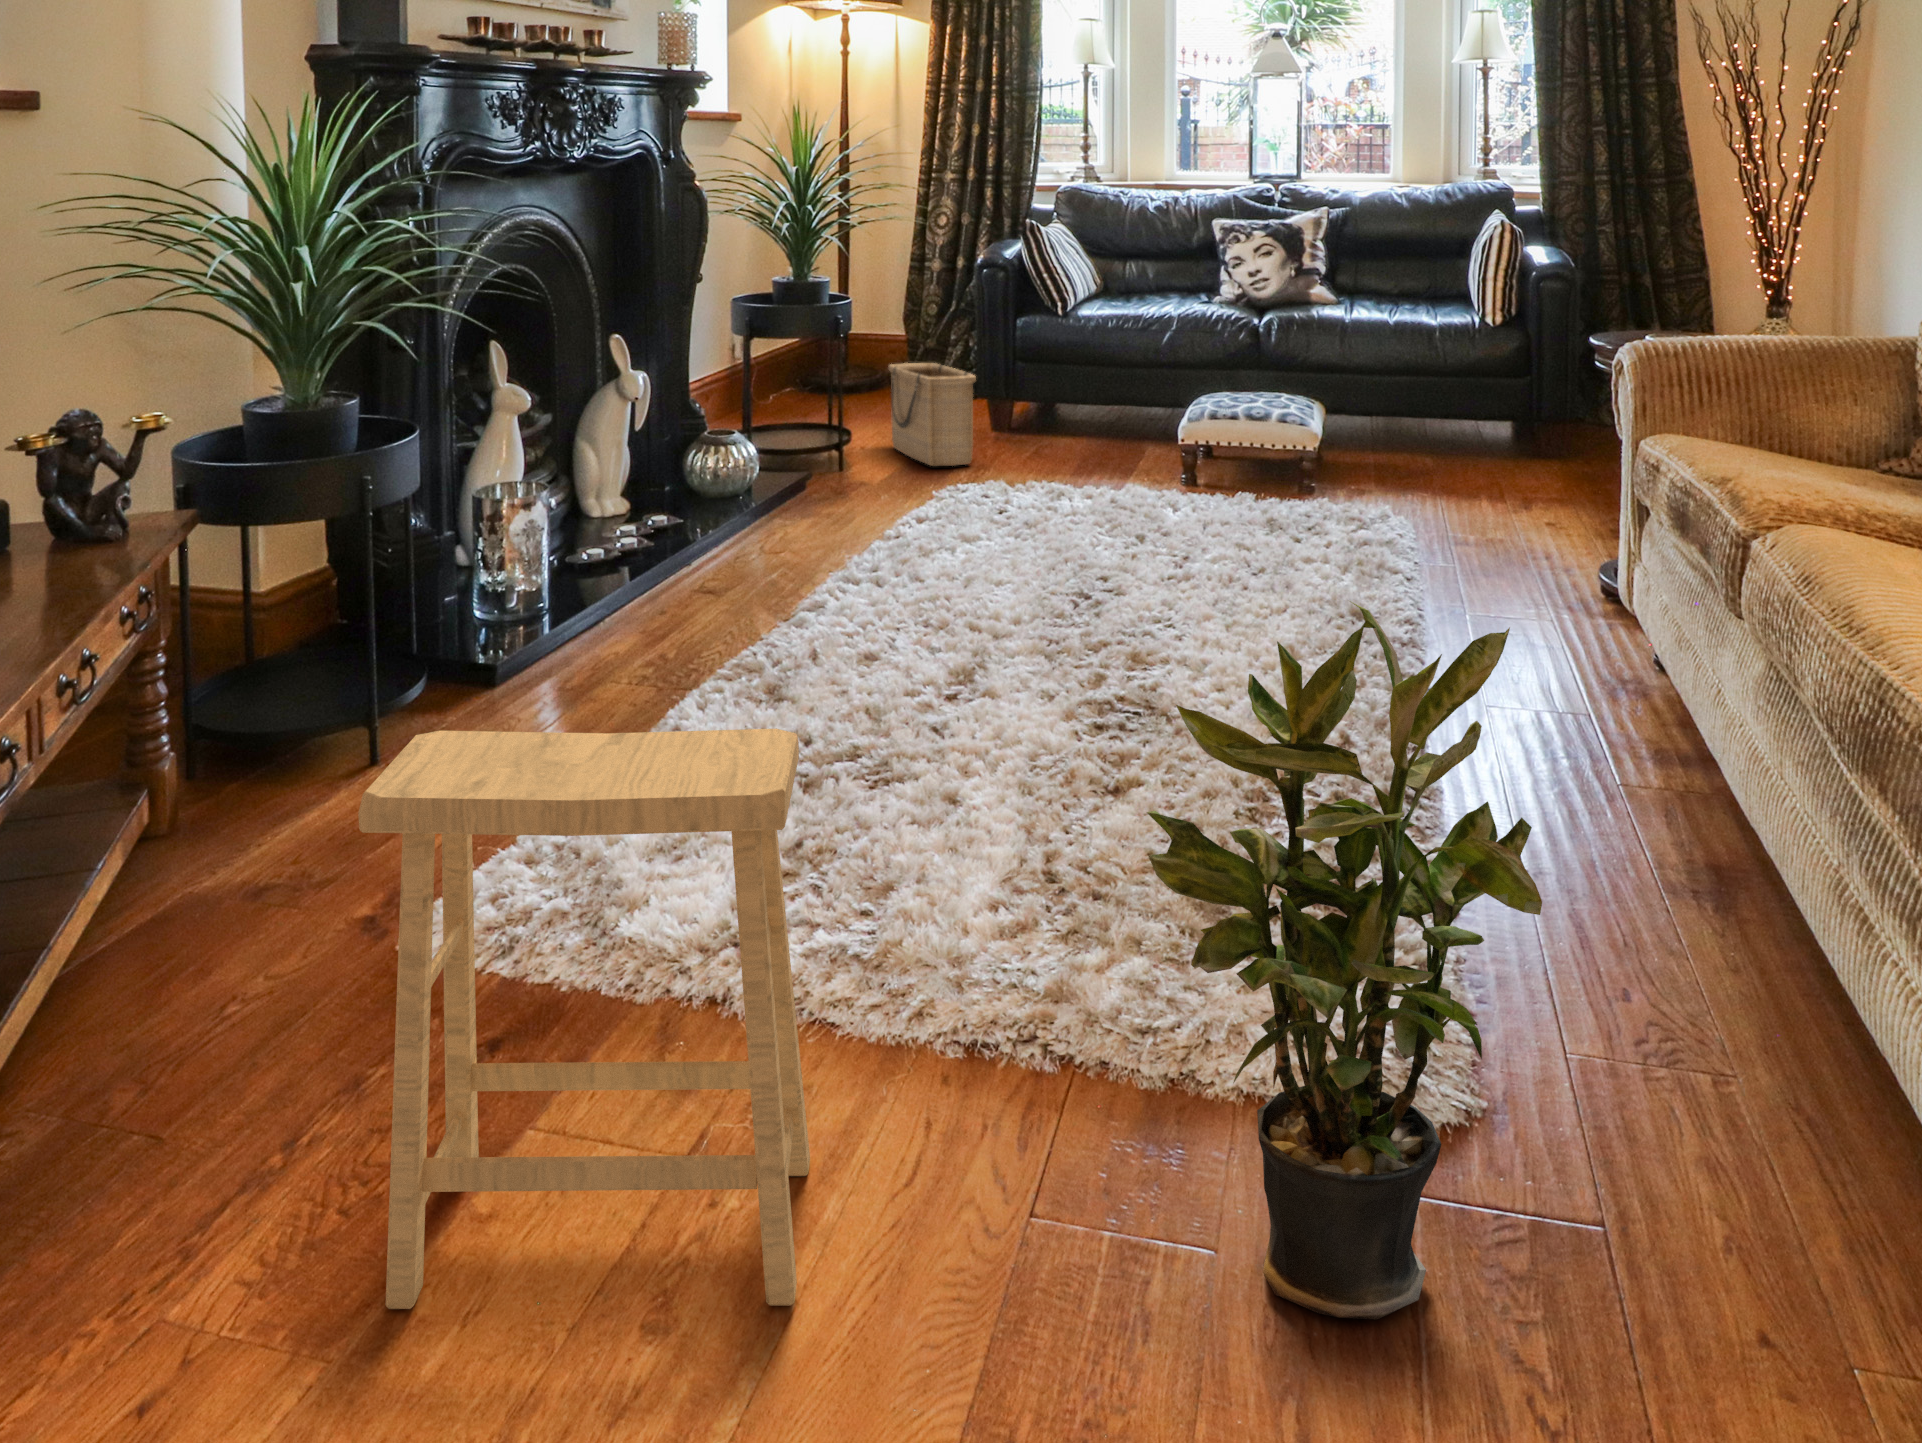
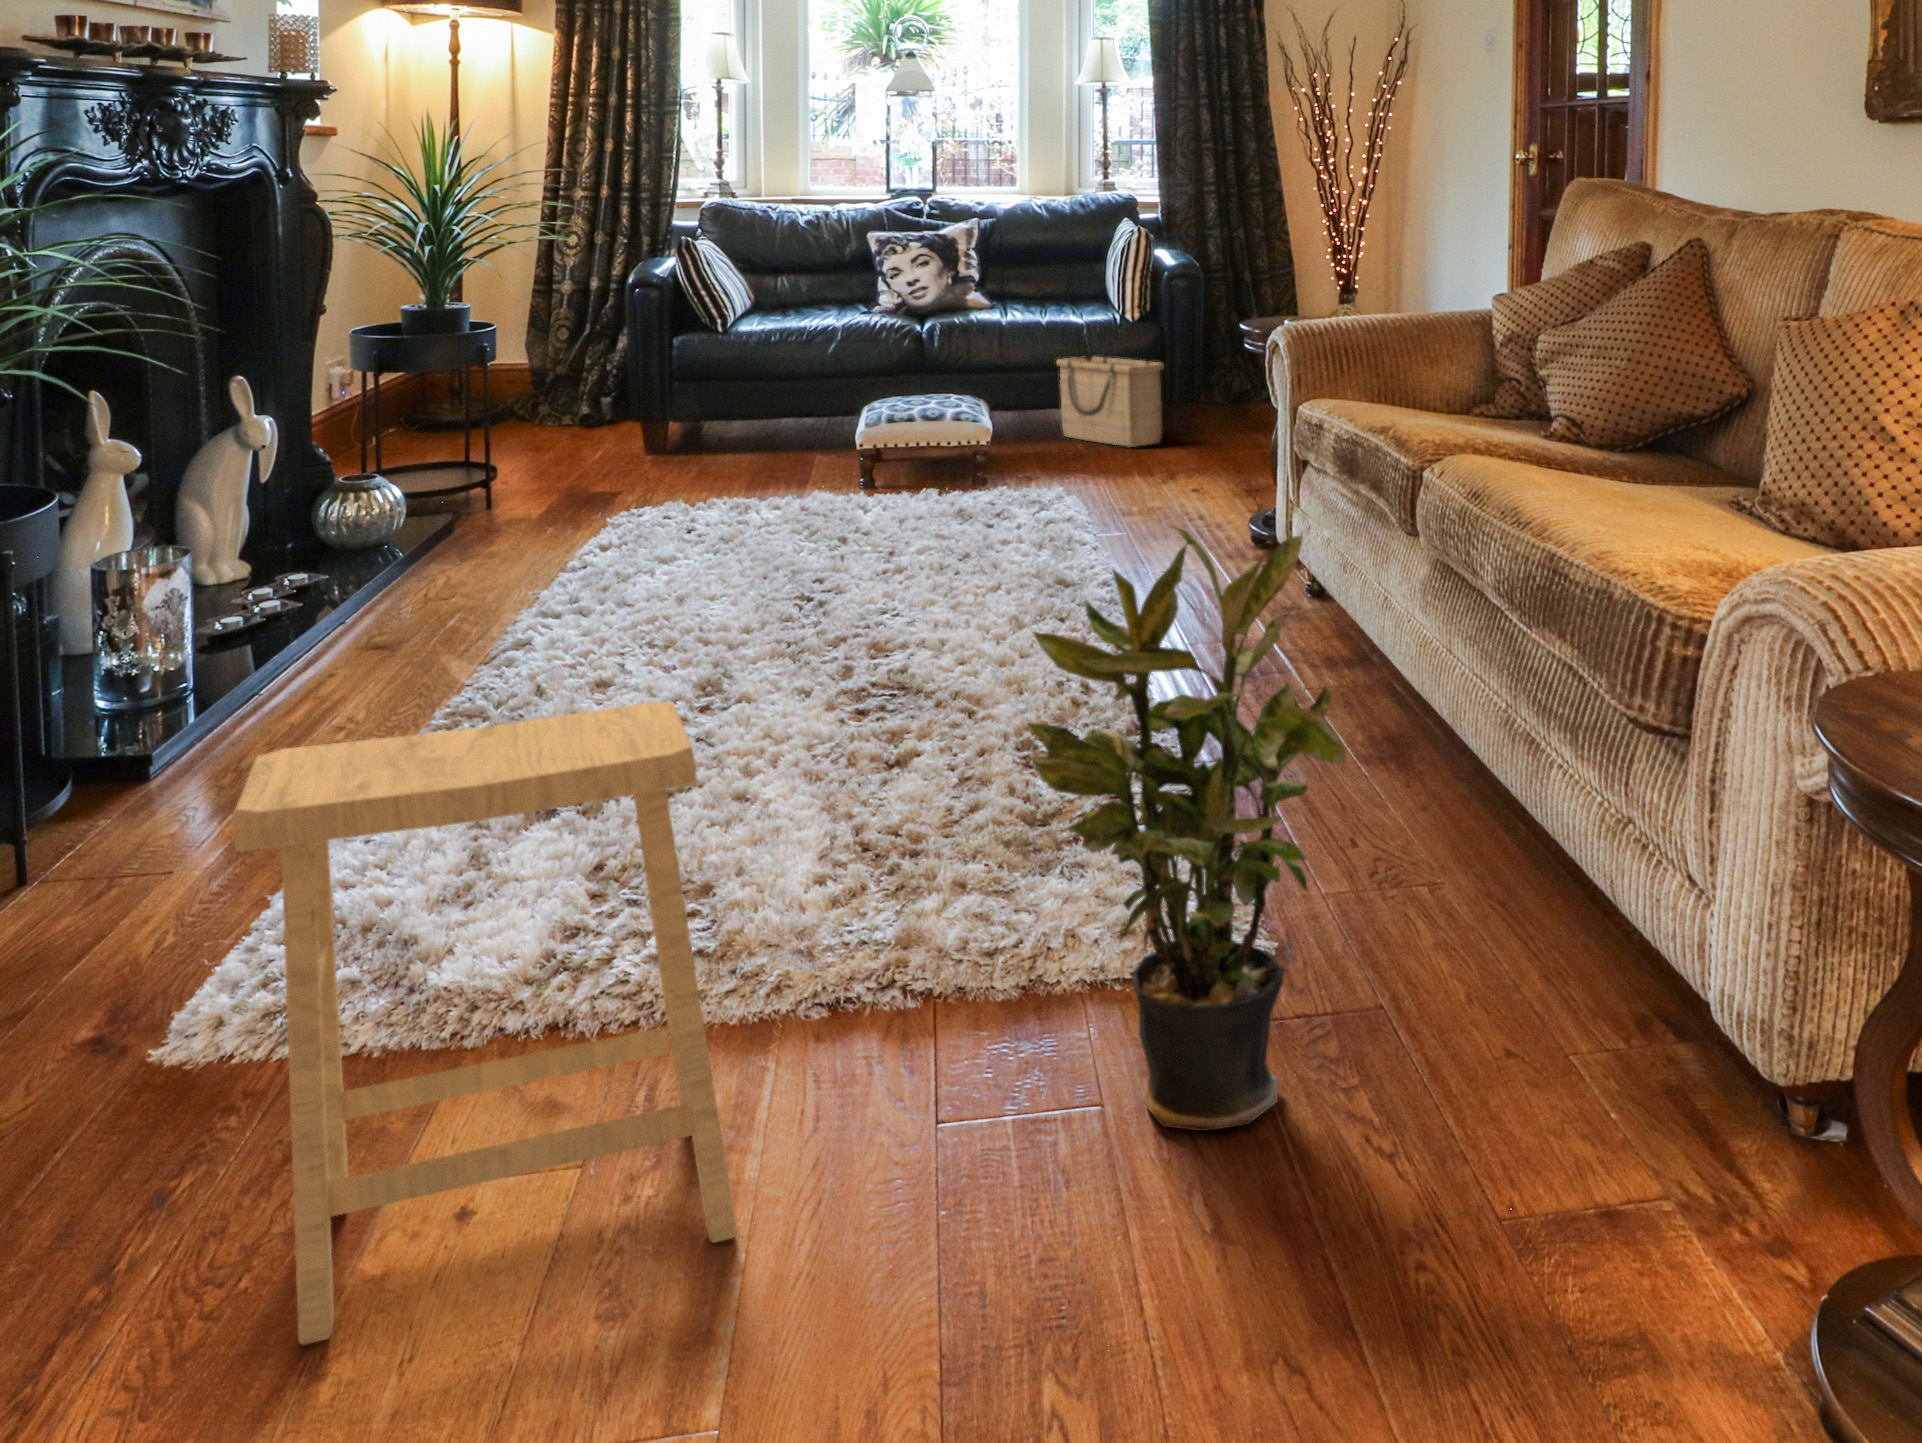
basket: present [889,363,976,466] -> present [1056,357,1163,447]

